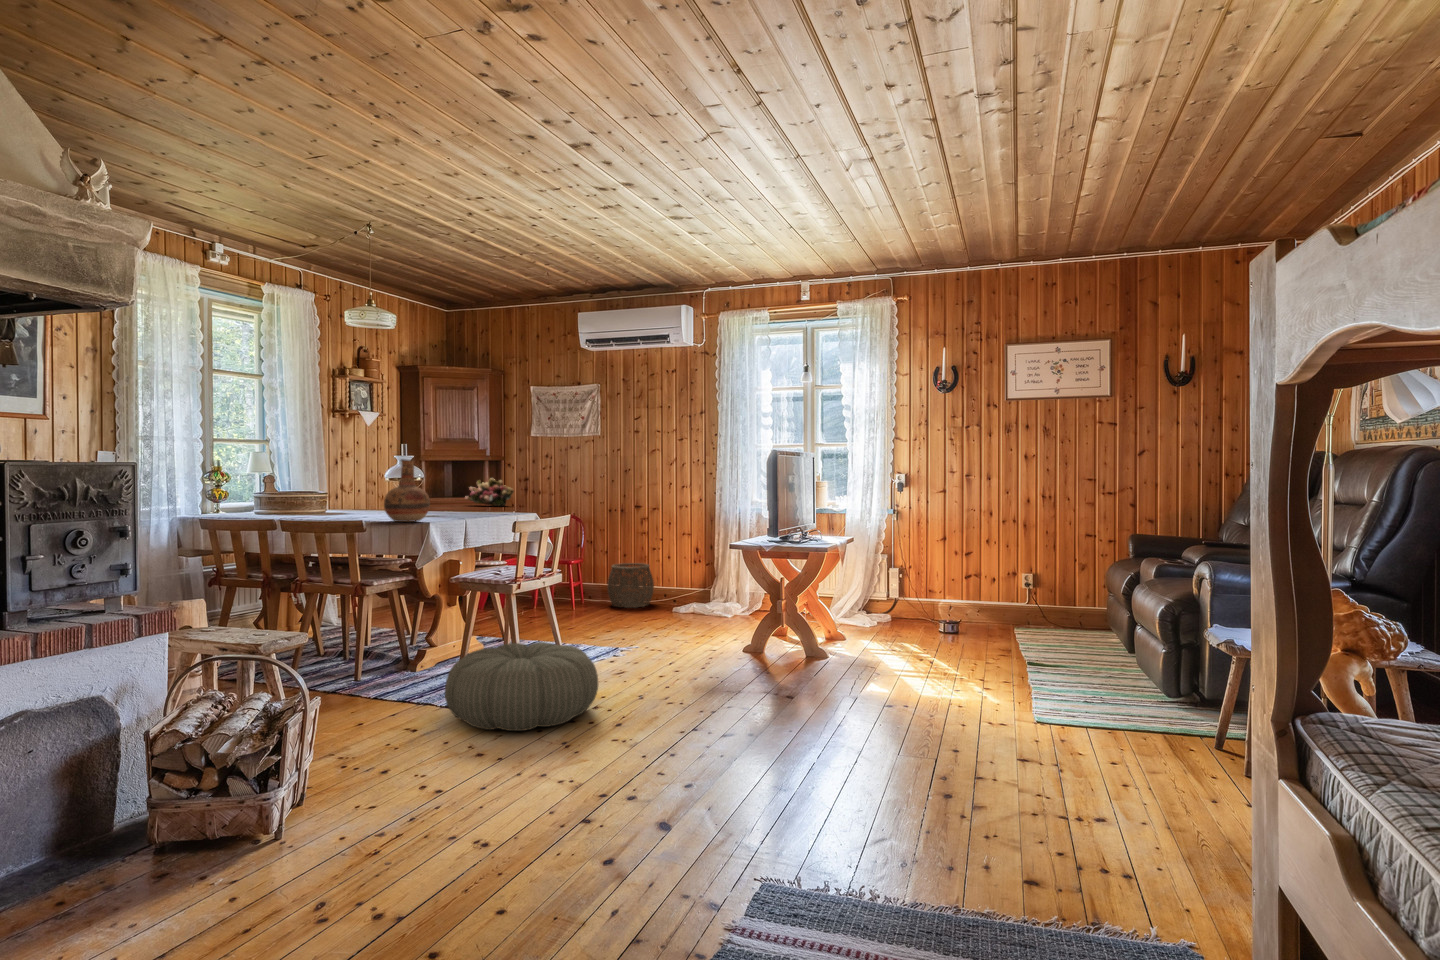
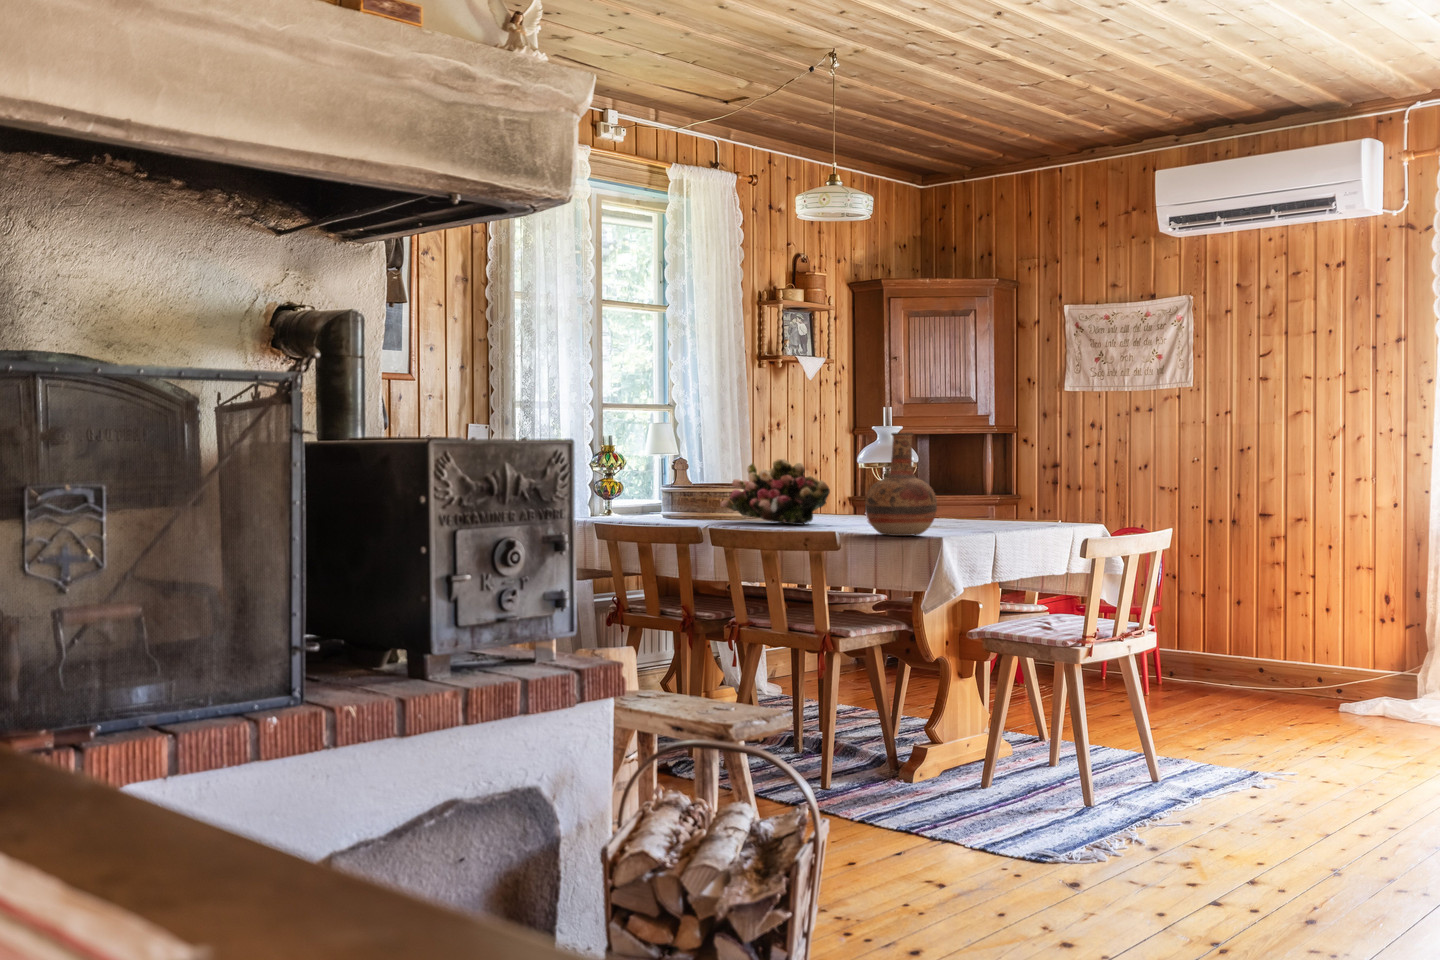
flower arrangement: present [465,478,514,506] -> present [721,459,830,525]
woven basket: present [607,563,654,608] -> none [1209,618,1301,700]
pouf: present [445,642,598,731] -> none [988,752,1262,910]

